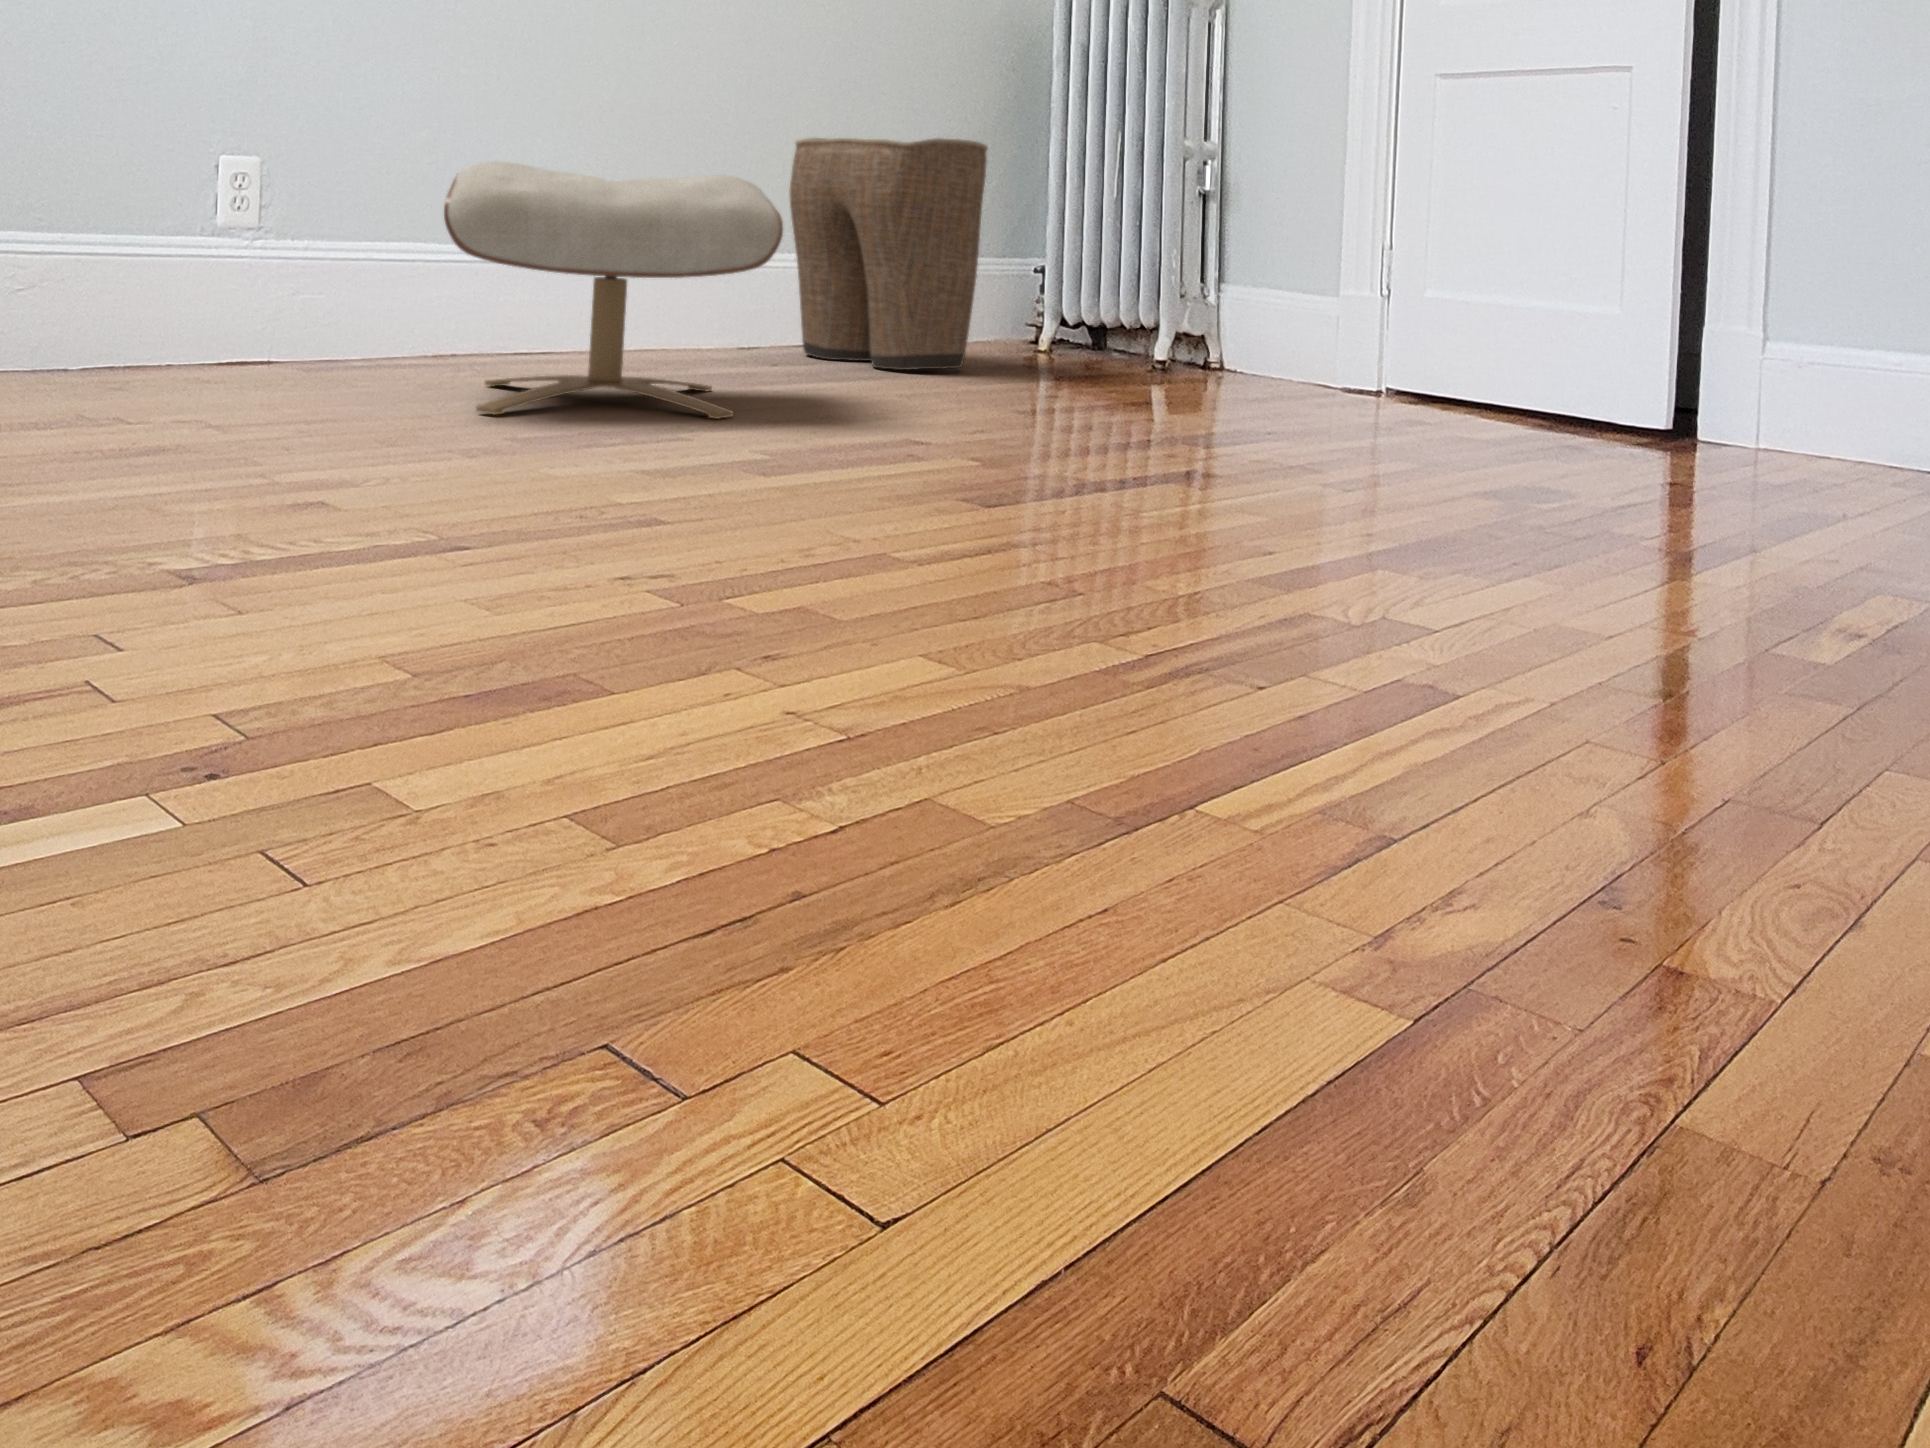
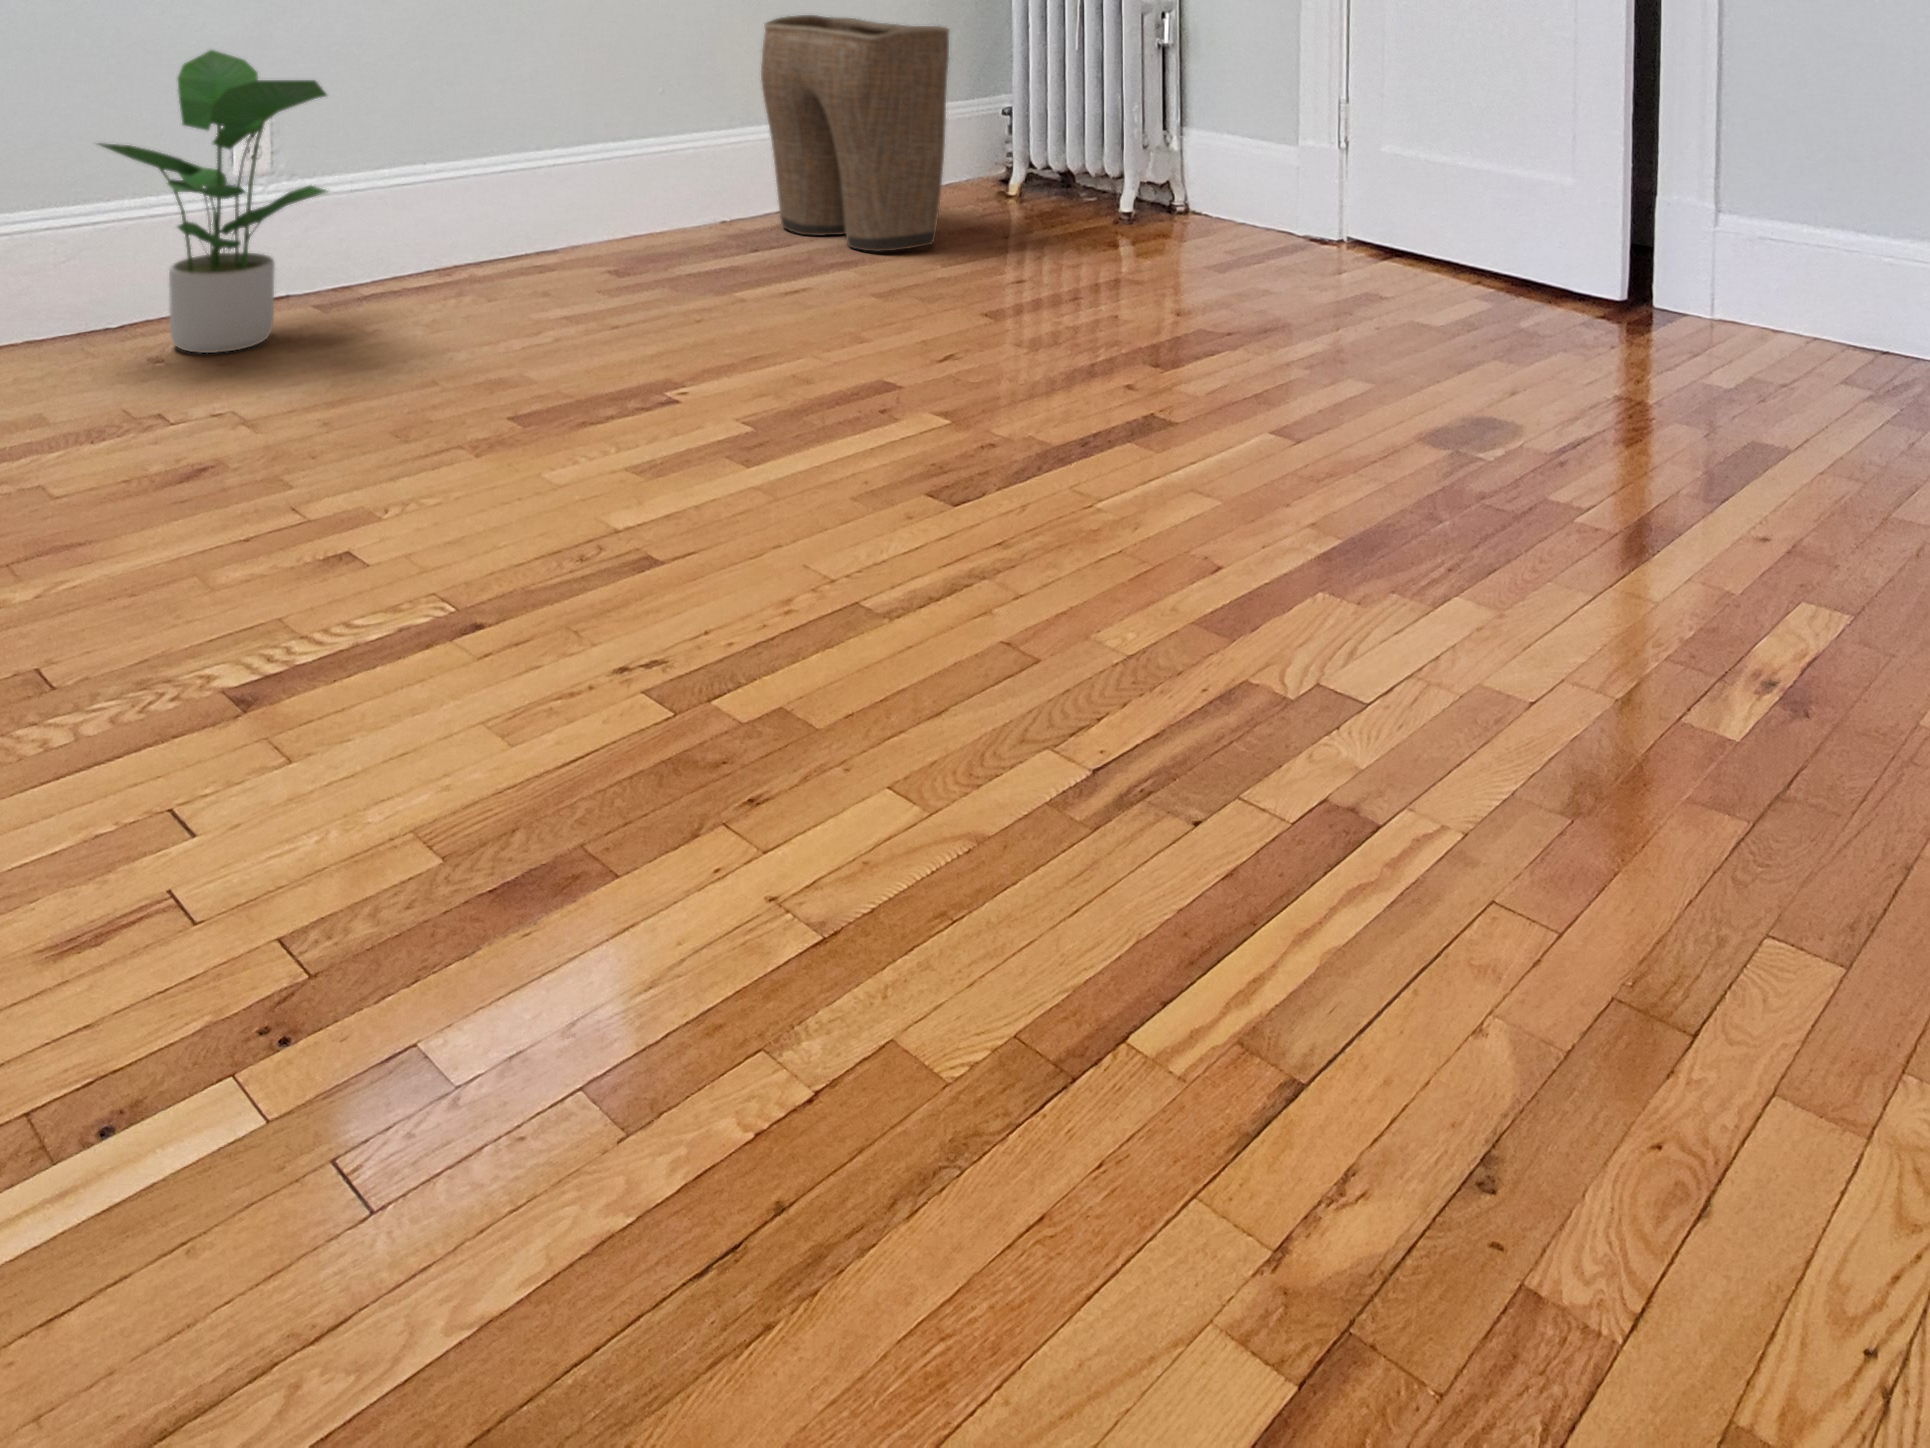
potted plant: none [65,82,328,390] -> present [99,50,327,353]
ottoman: present [444,161,783,419] -> none [440,109,757,374]

